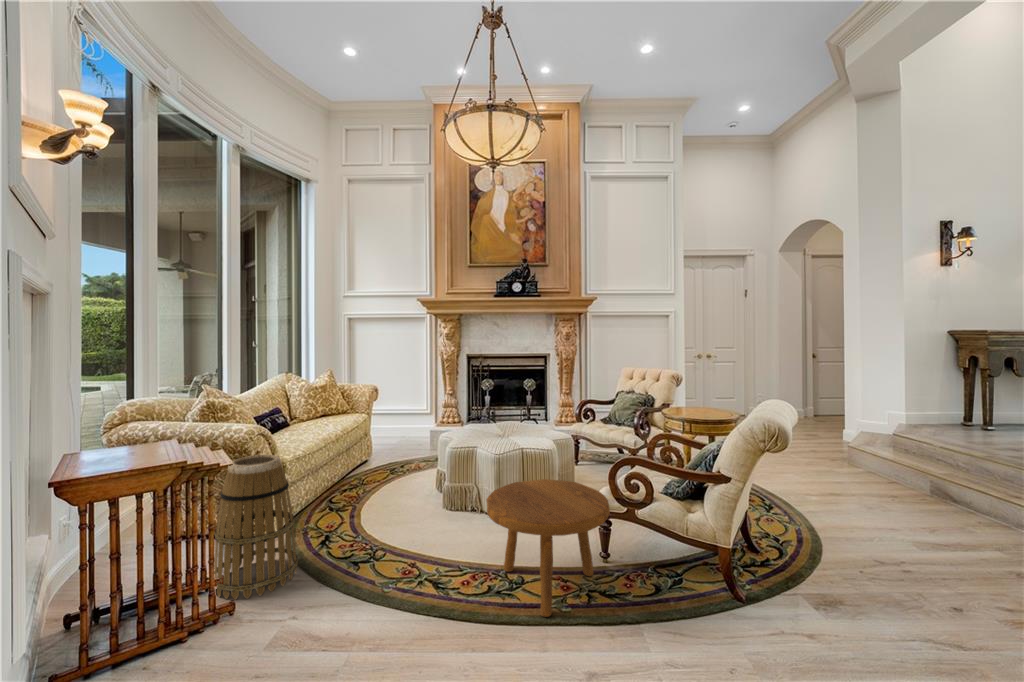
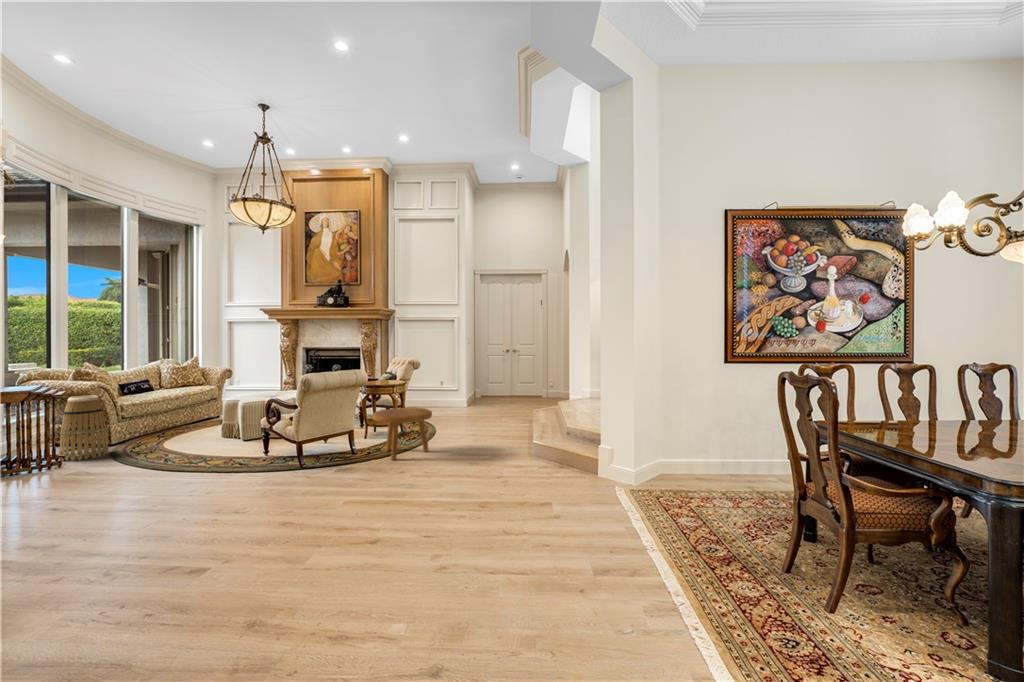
footstool: present [487,479,610,617] -> present [372,408,432,460]

